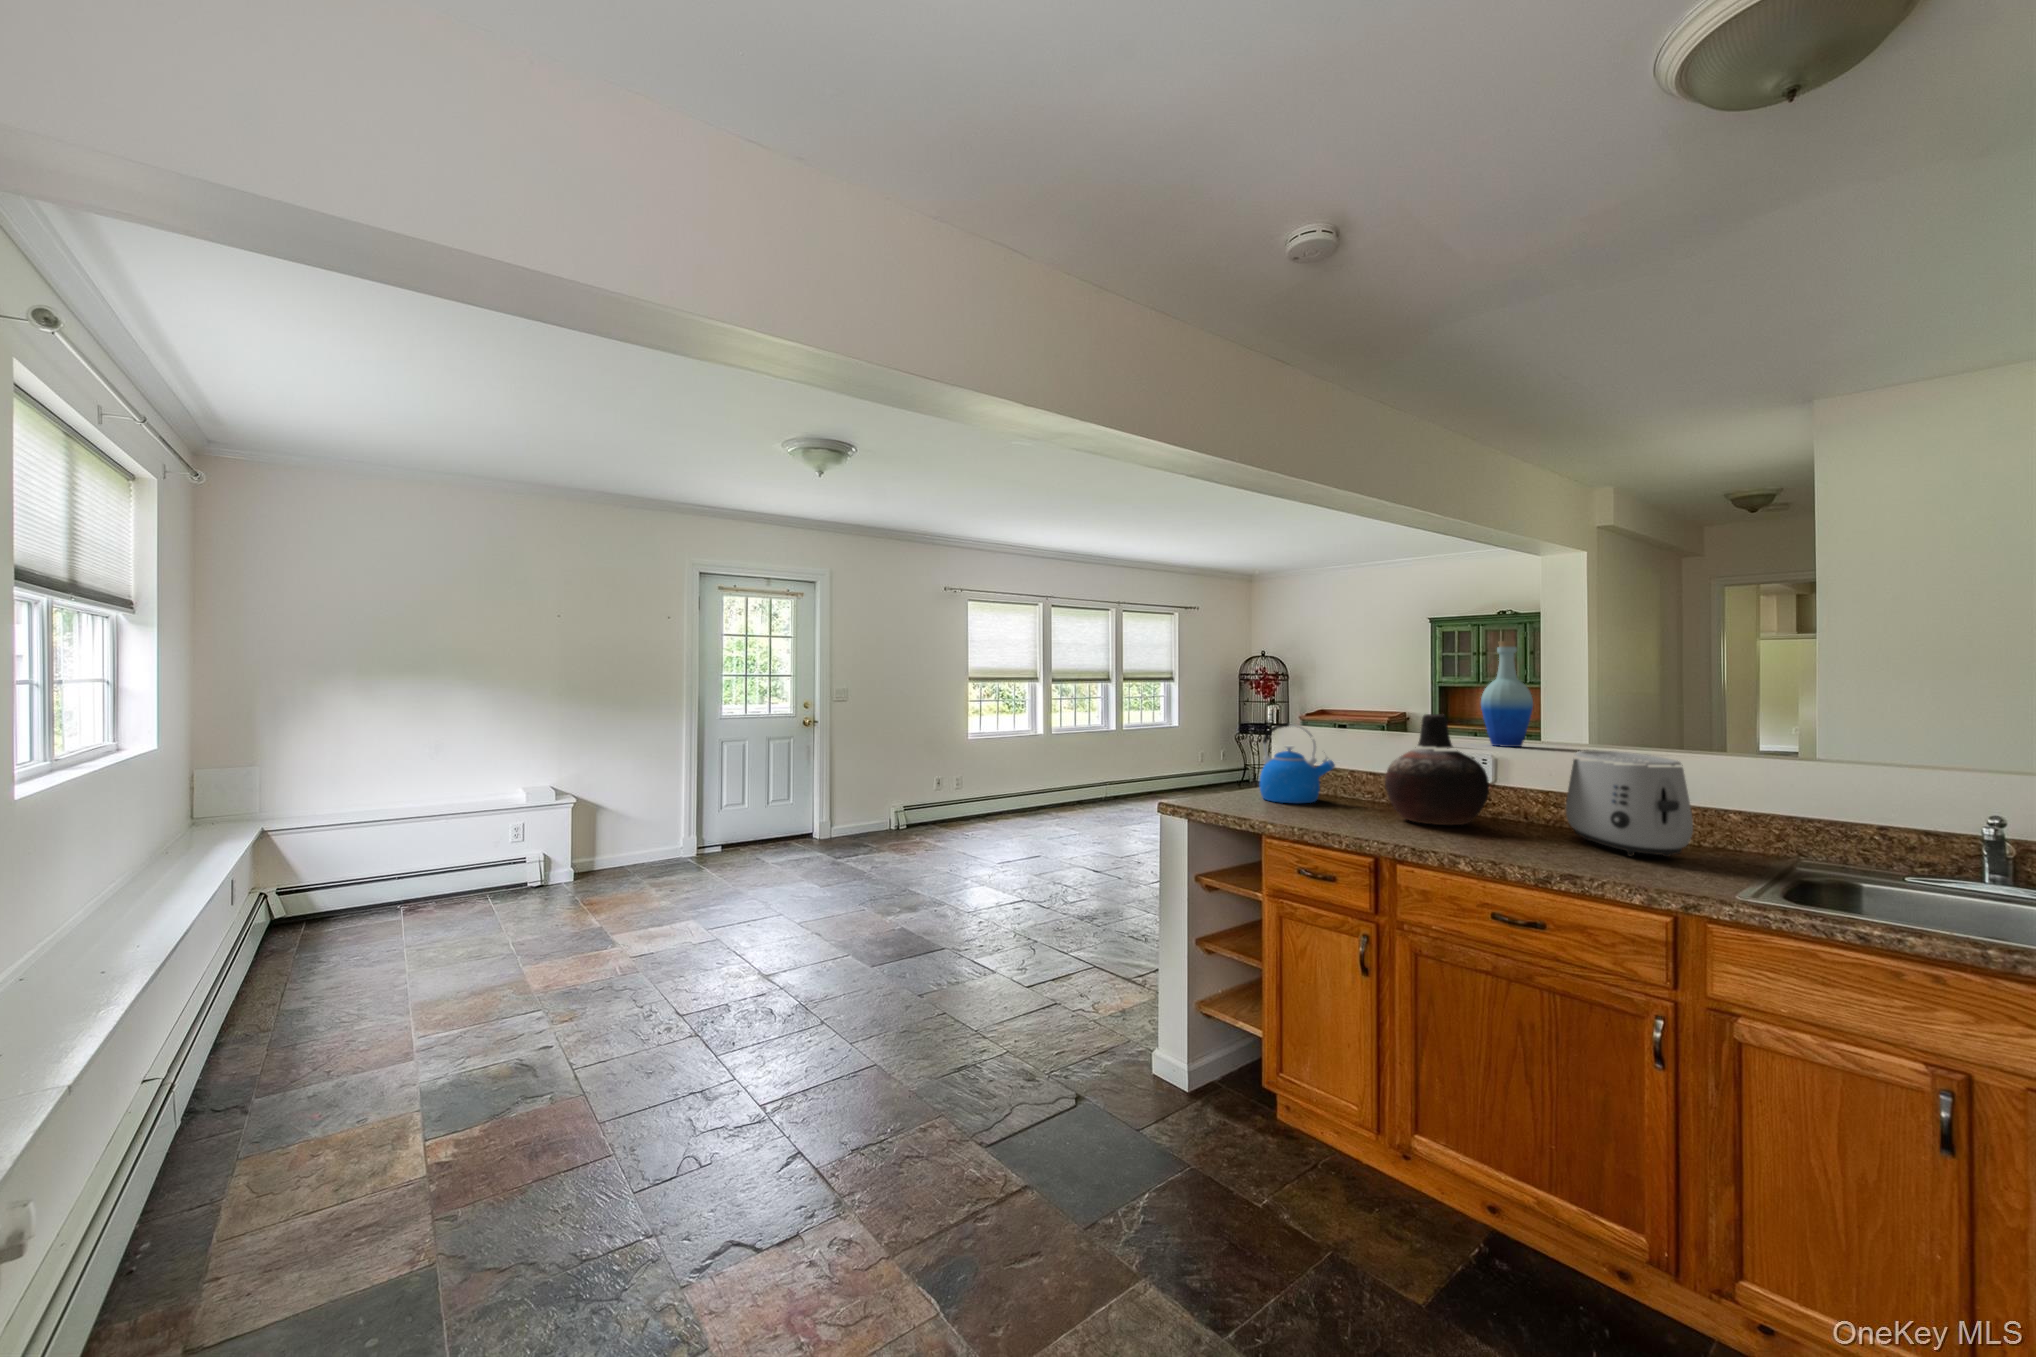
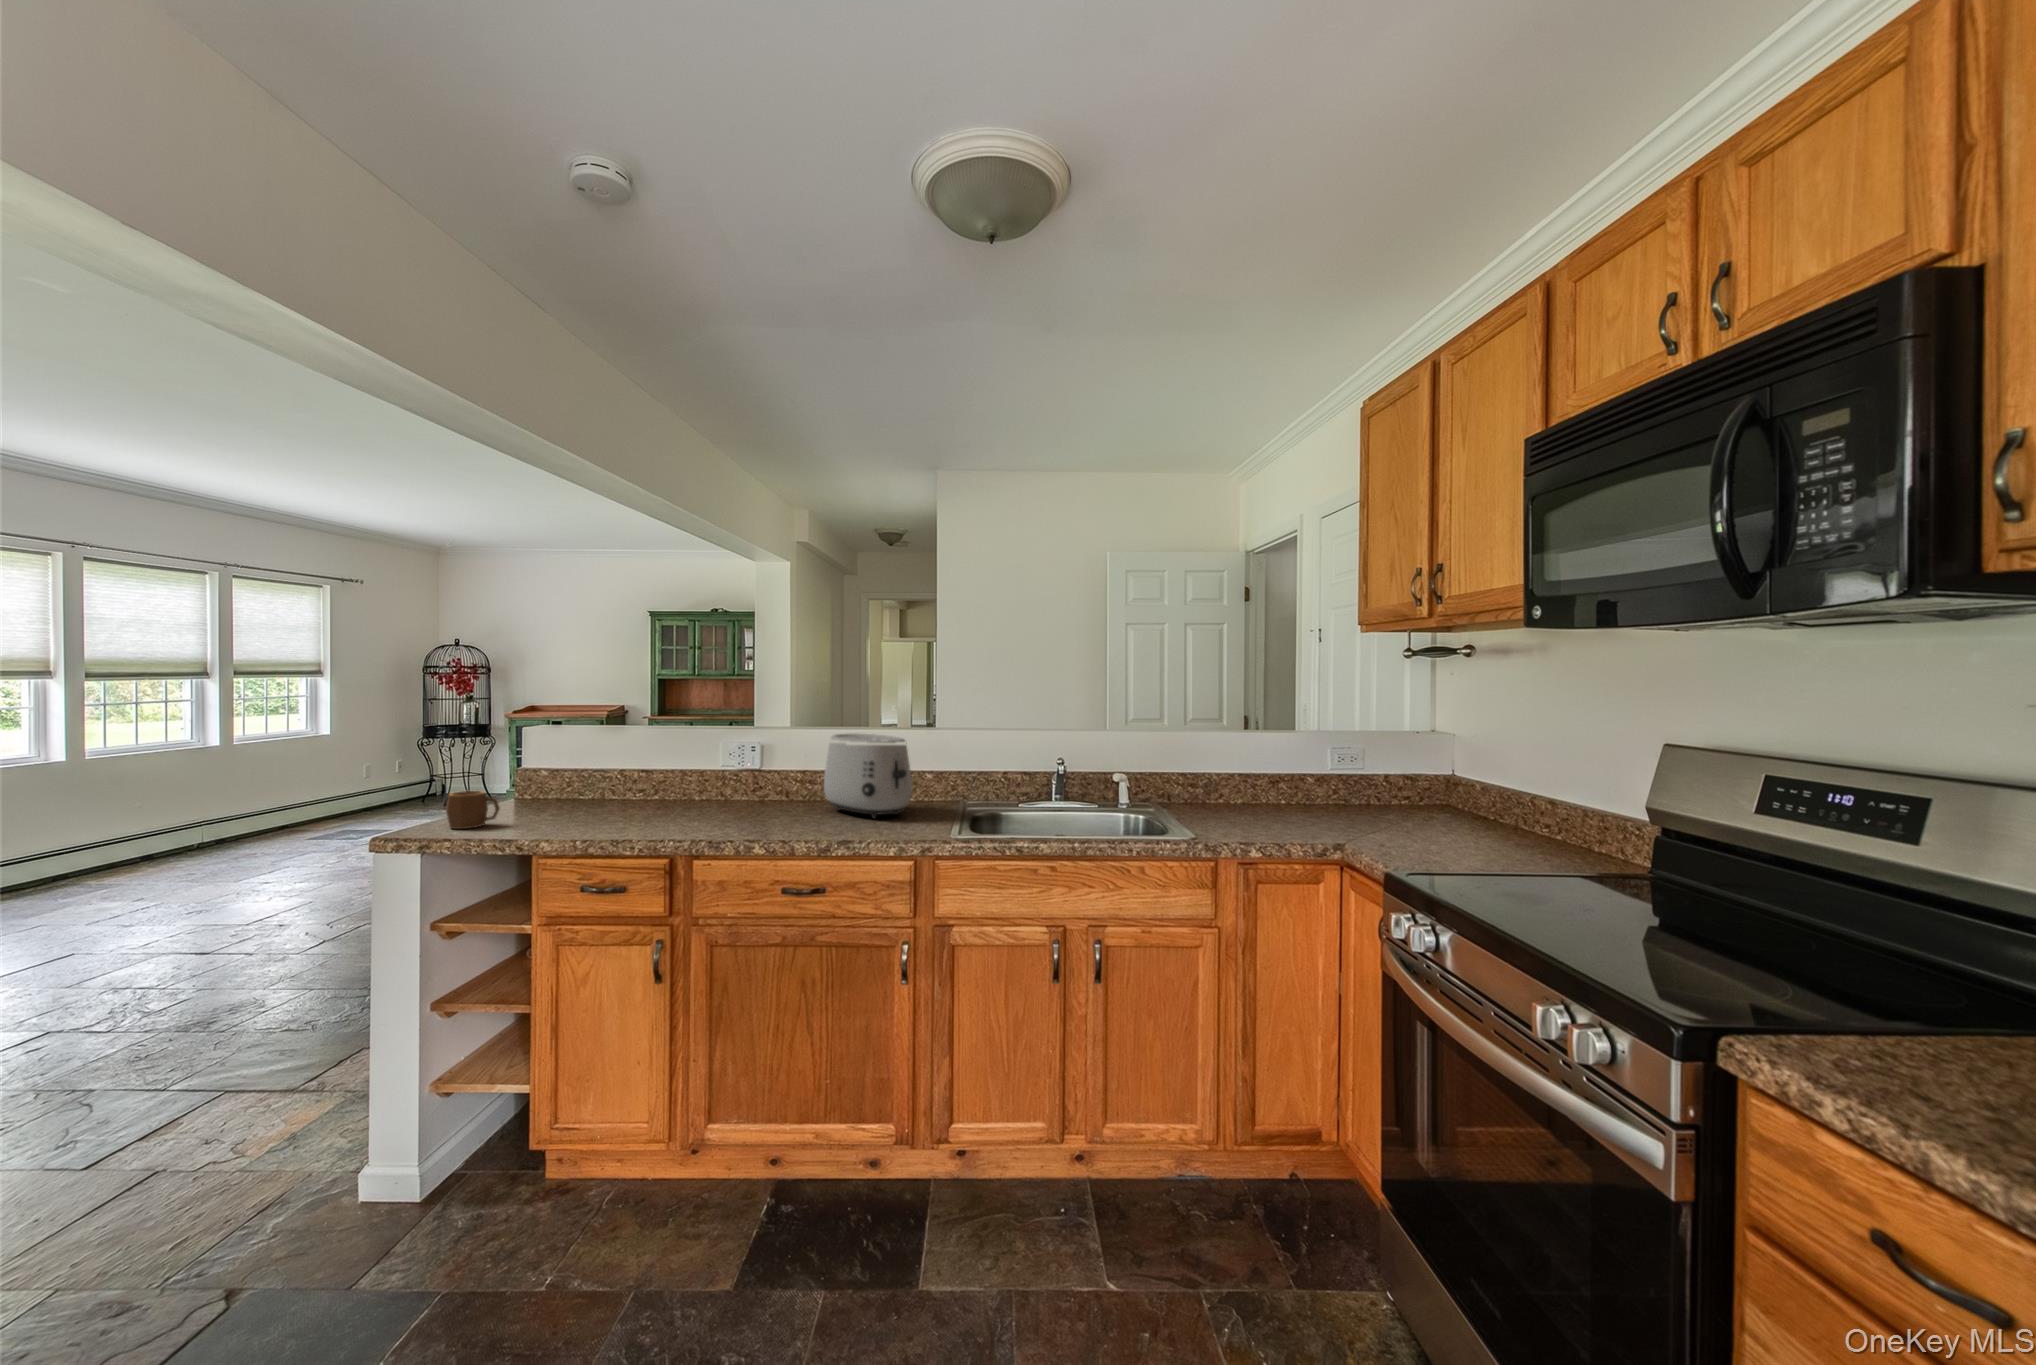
bottle: present [1481,641,1533,747] -> none [750,639,792,735]
vase: present [1385,714,1489,825] -> none [666,708,762,816]
kettle: present [1260,723,1335,803] -> none [514,723,606,816]
mug: none [1208,774,1246,805] -> present [446,791,500,829]

